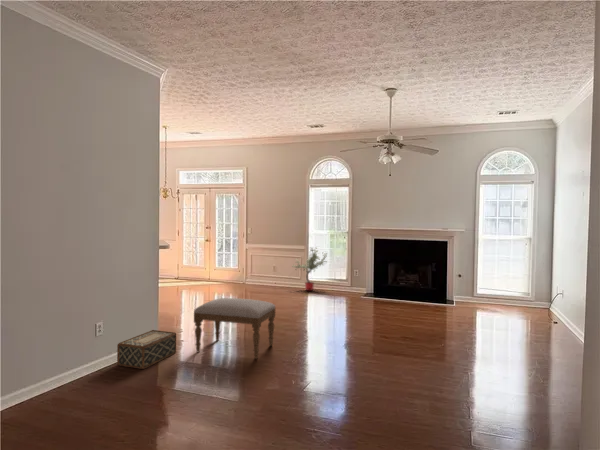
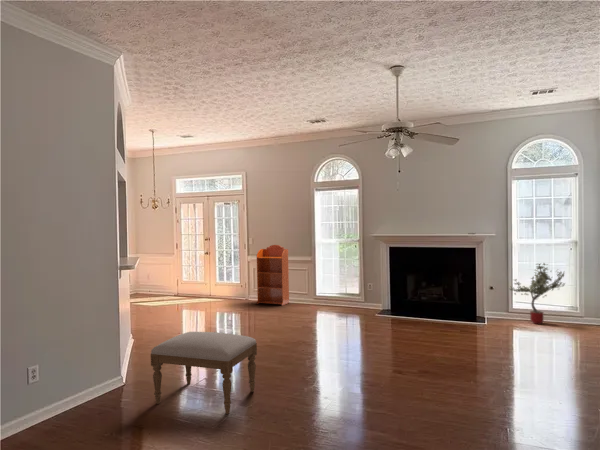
bookcase: none [254,234,283,288] -> present [257,245,289,305]
potted tree: present [292,248,327,291] -> present [510,263,565,324]
woven basket: present [117,330,176,369] -> none [46,375,130,434]

